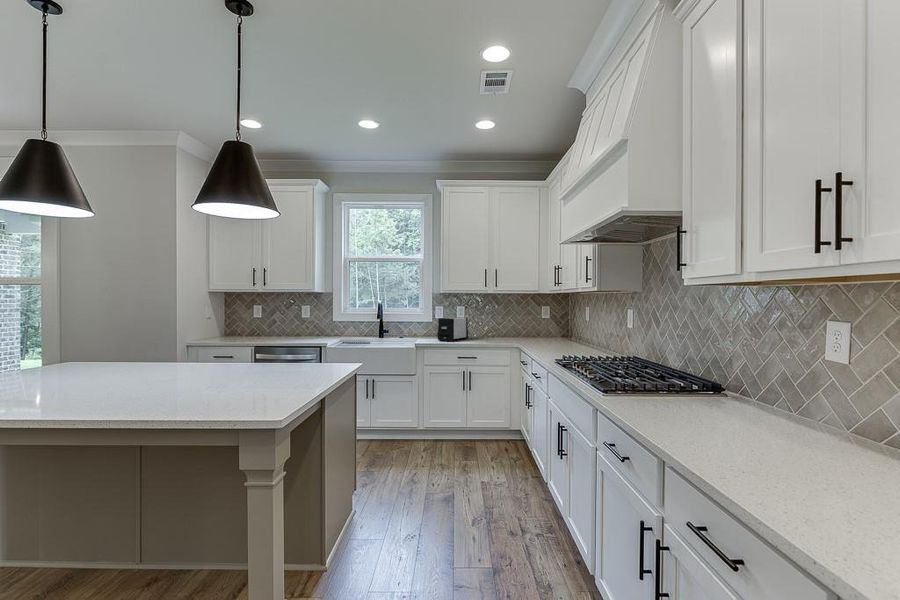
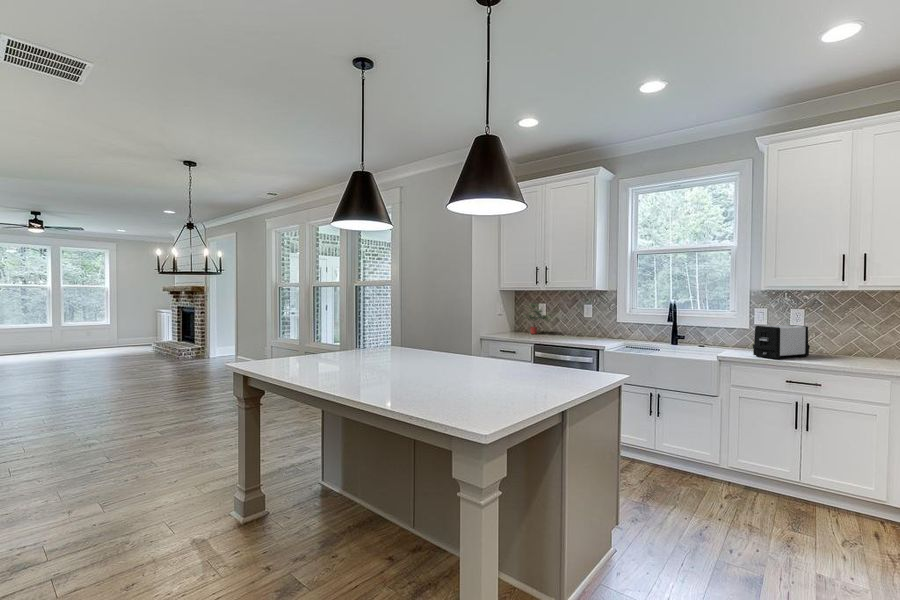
potted plant: none [236,305,271,337] -> present [523,303,548,334]

